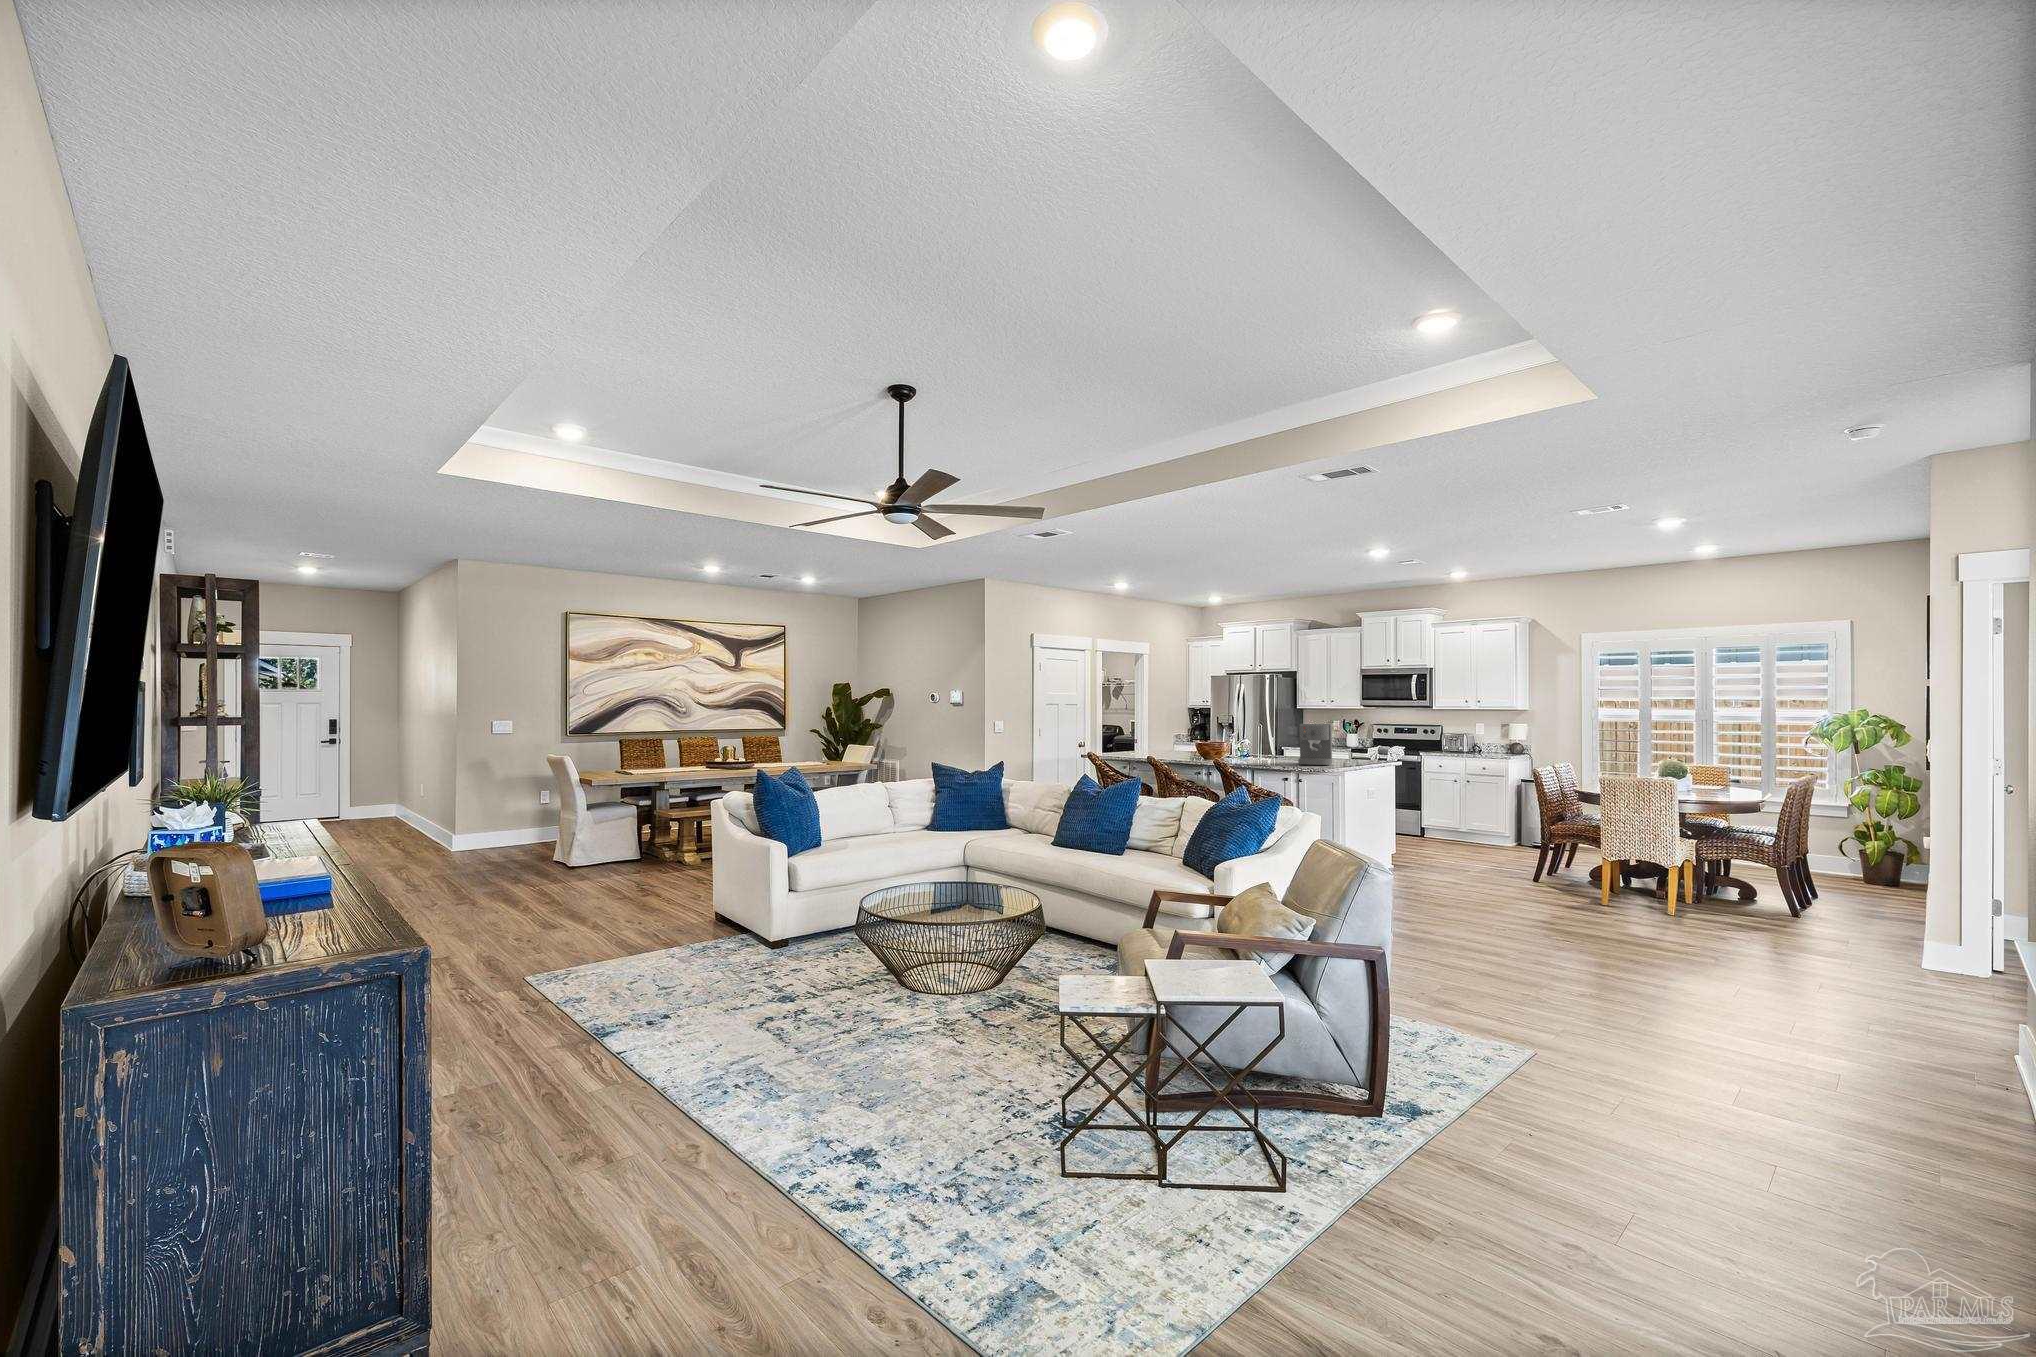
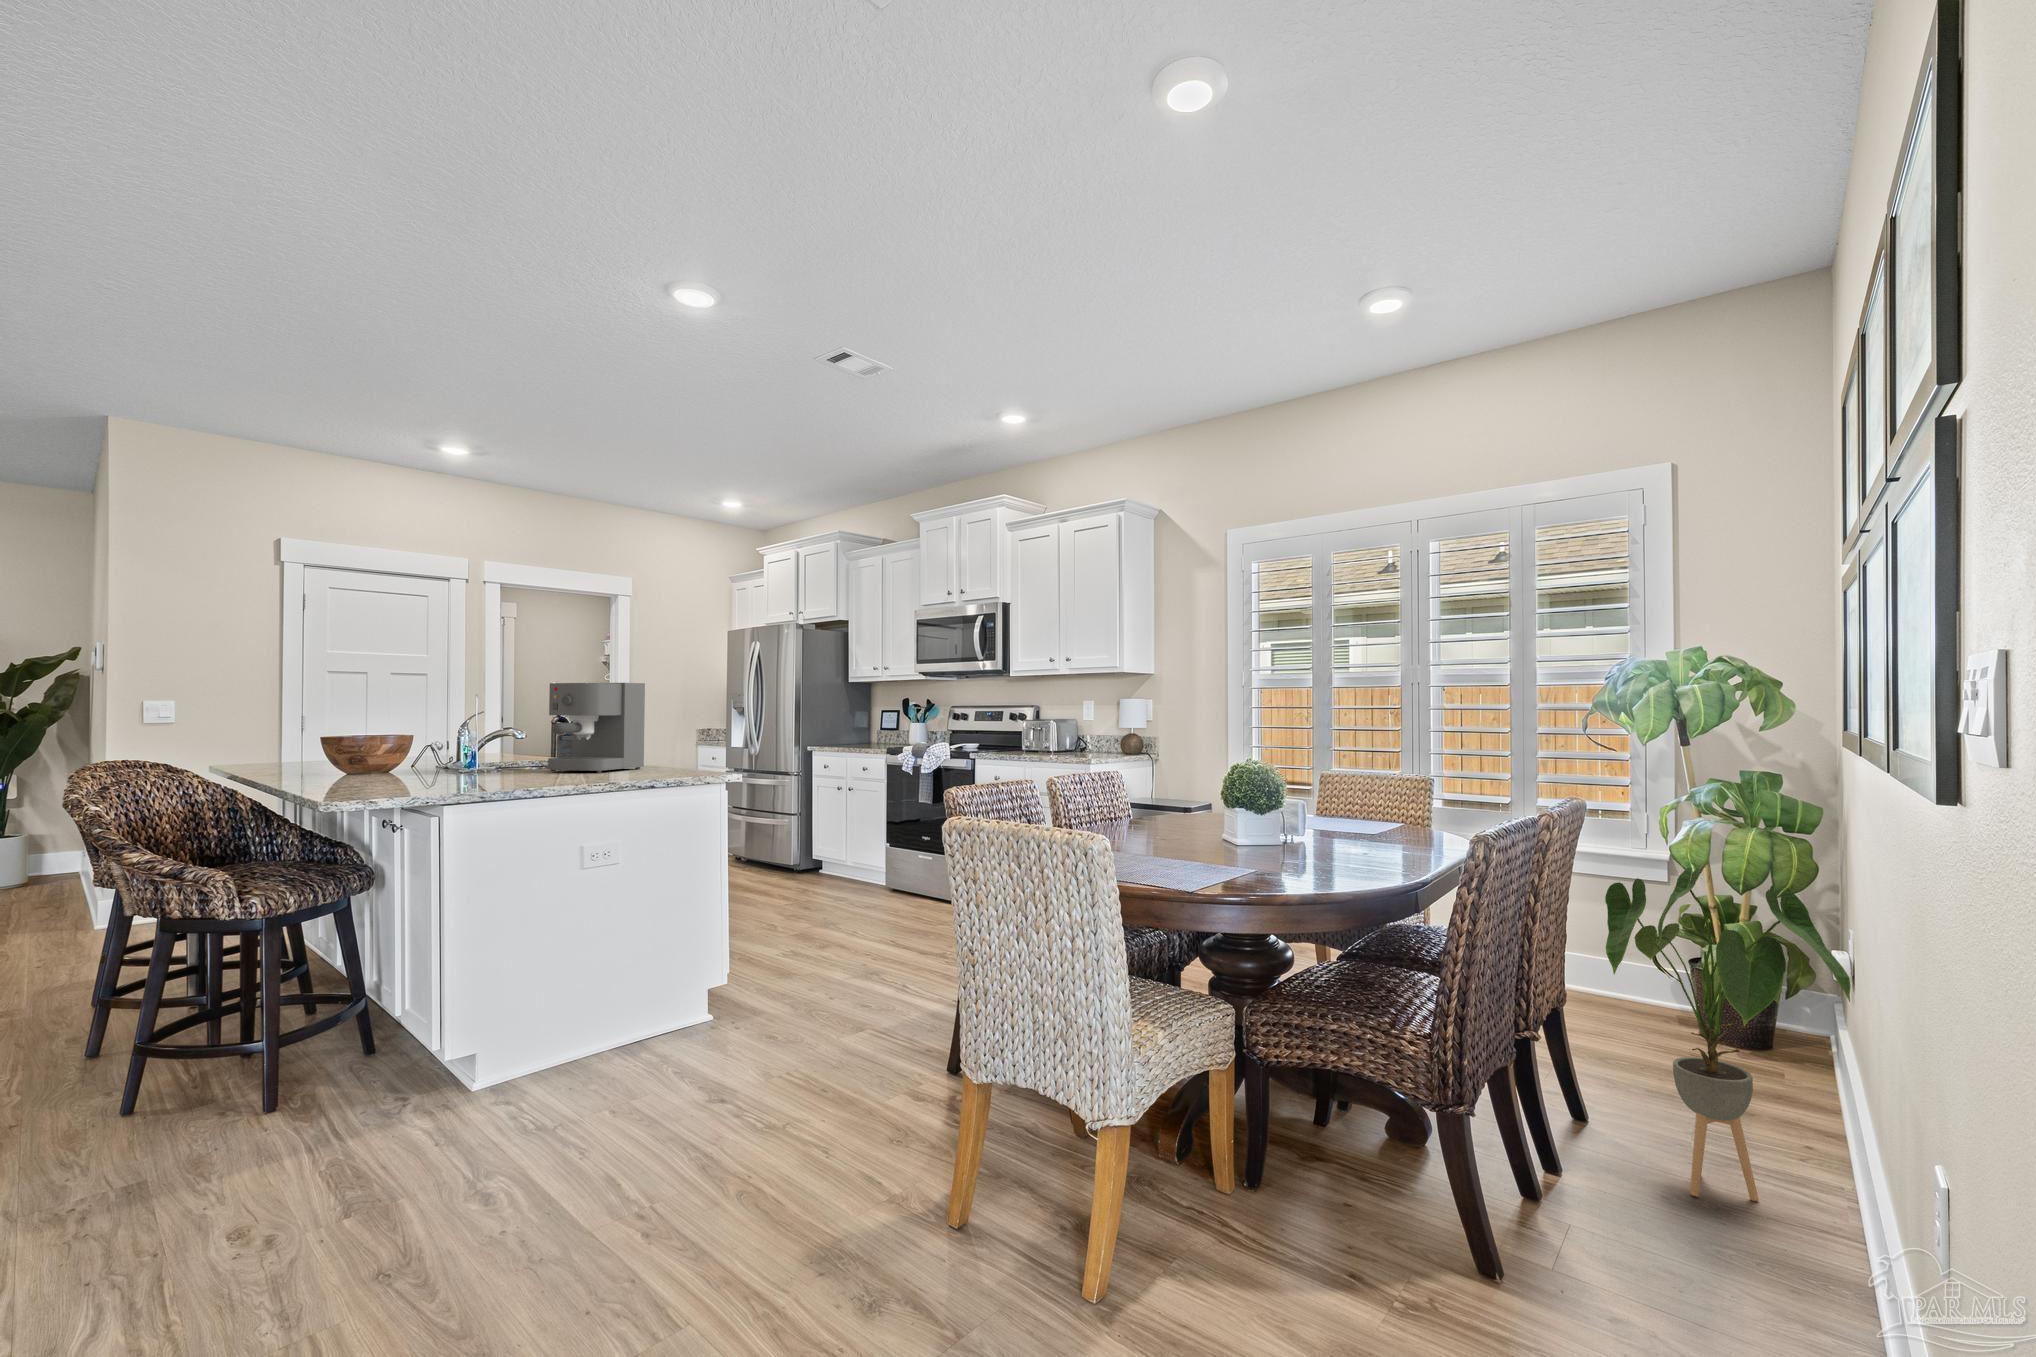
house plant: none [1833,802,1924,916] -> present [1605,867,1851,1201]

